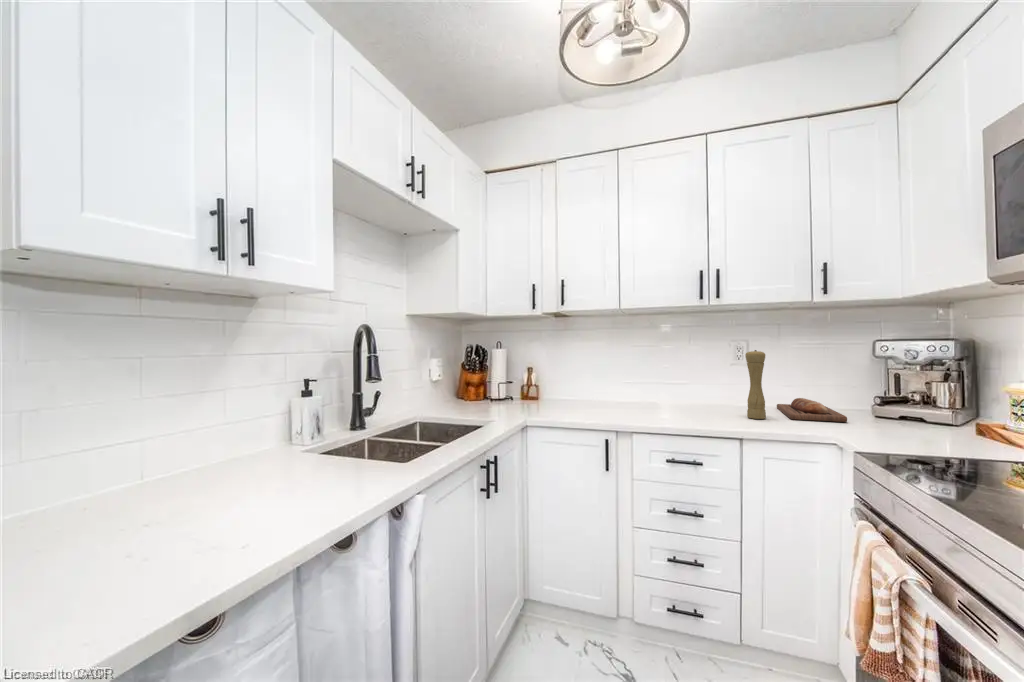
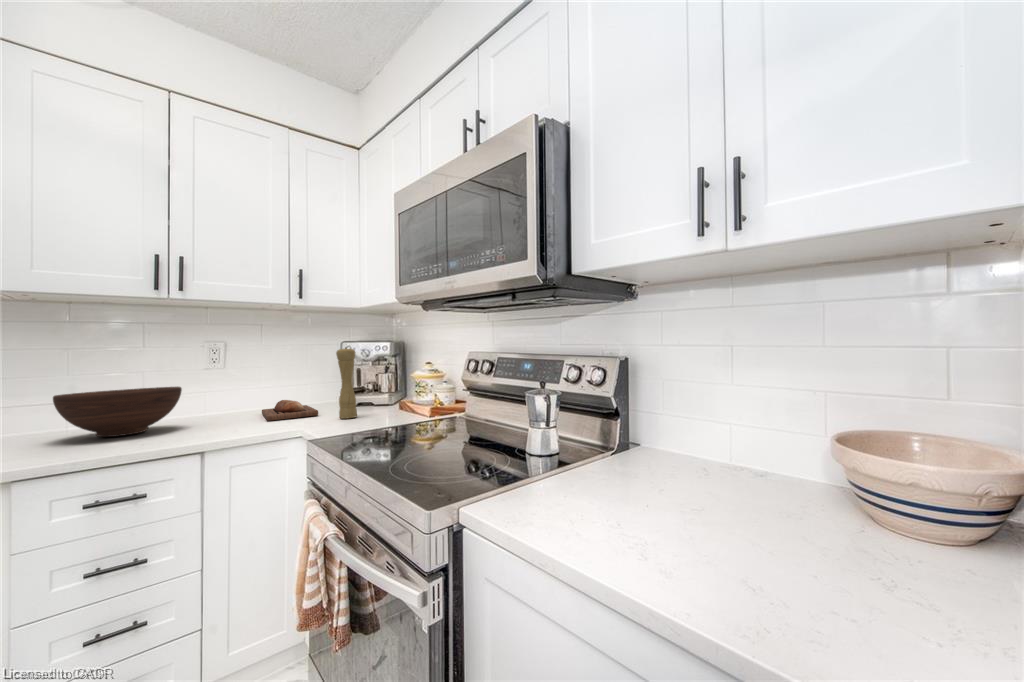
pepper mill: present [745,350,766,419] -> present [336,348,357,419]
fruit bowl: none [639,375,716,412] -> present [53,387,182,437]

